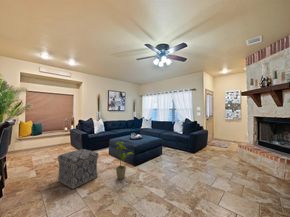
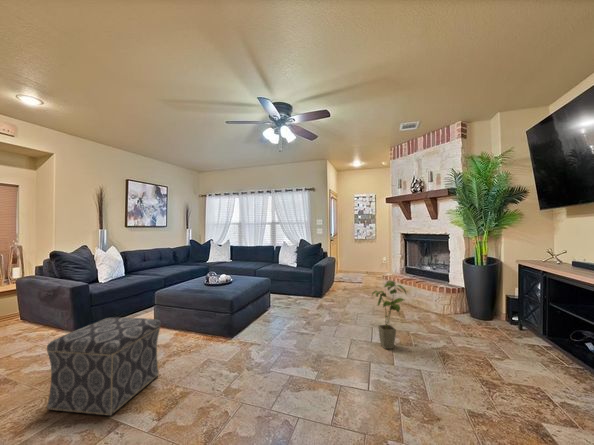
house plant: present [115,142,133,179] -> present [372,281,406,349]

